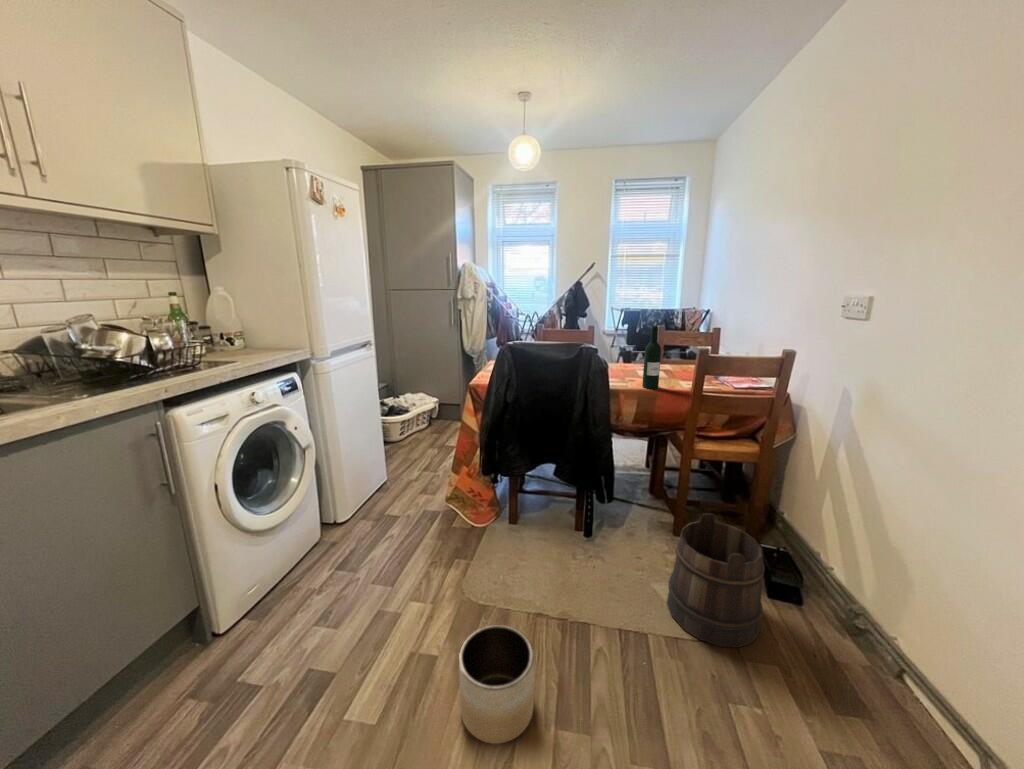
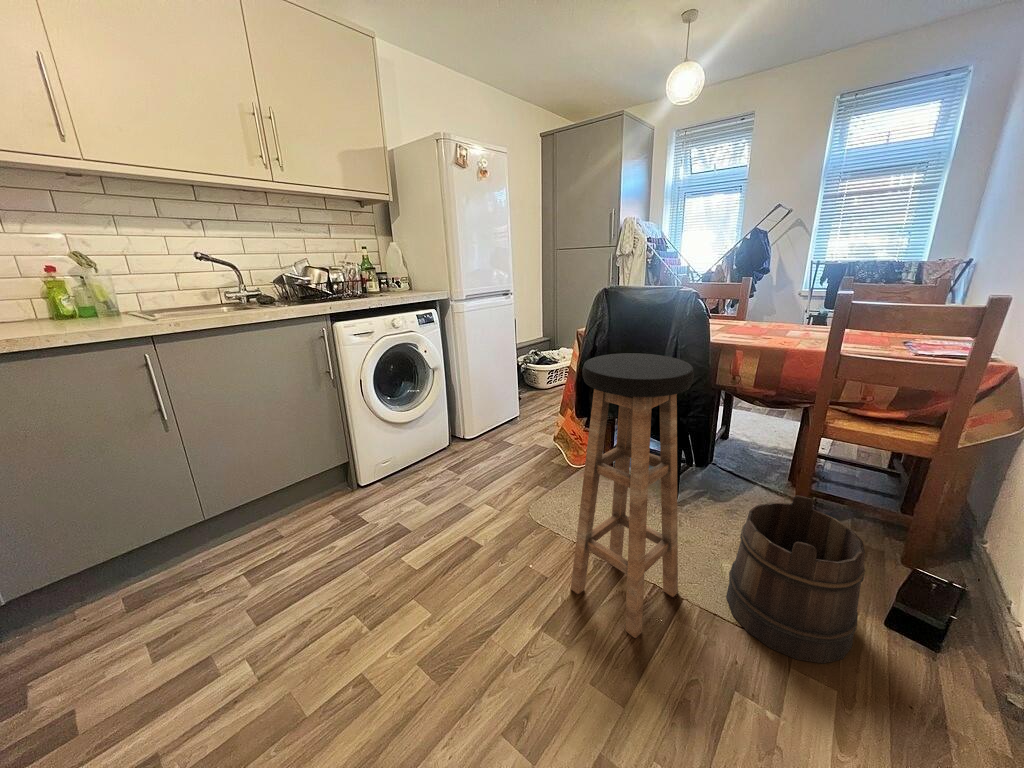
wine bottle: present [642,327,661,389] -> none [770,266,800,345]
bar stool: none [554,416,660,687] -> present [571,353,694,638]
planter: present [459,625,534,744] -> none [467,530,536,625]

